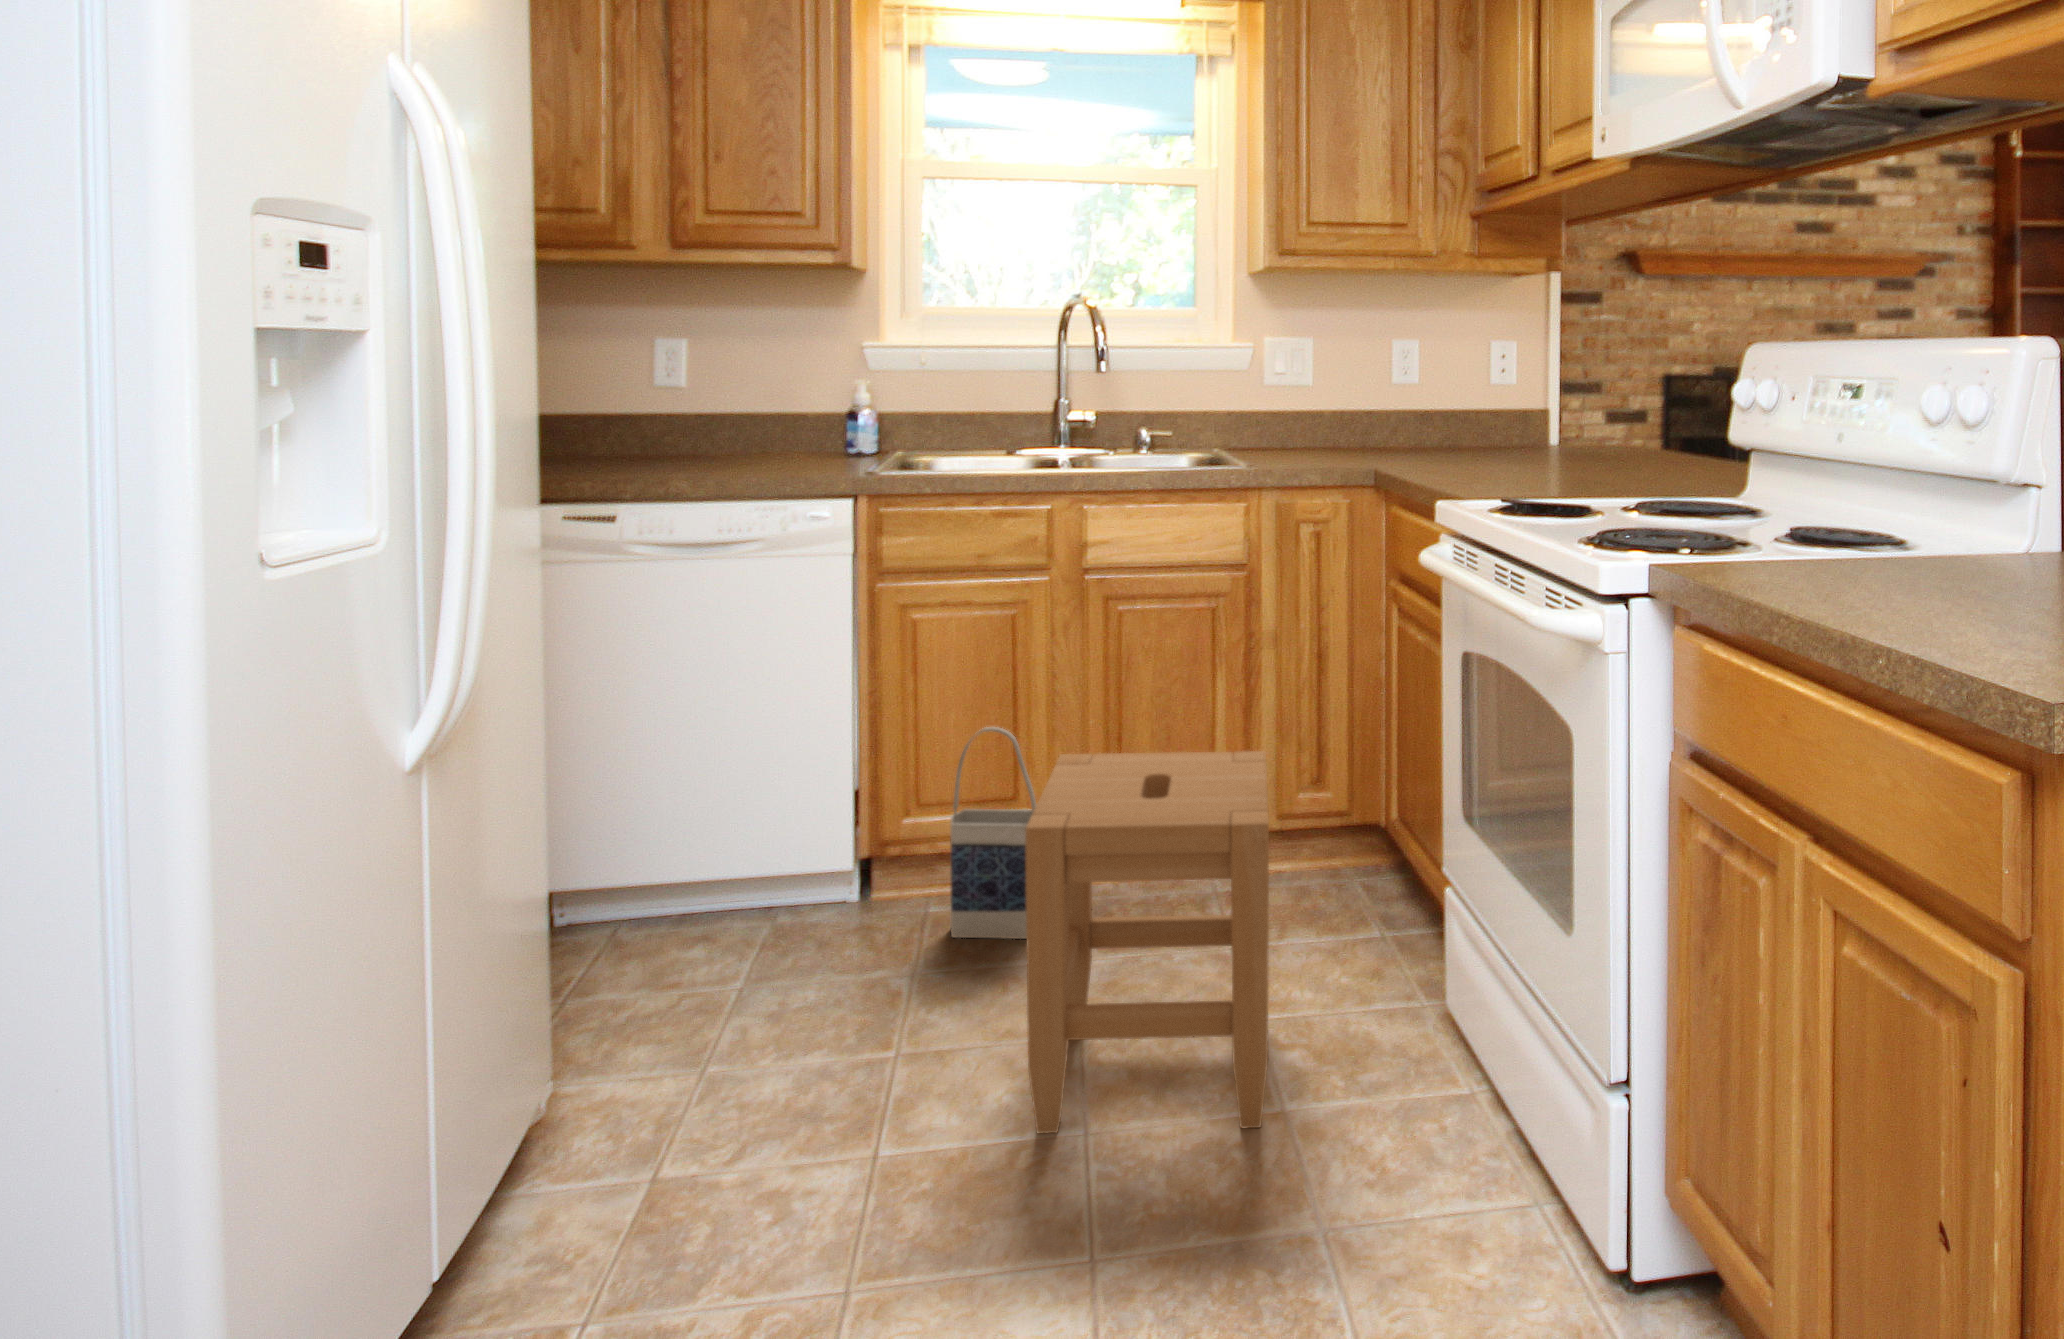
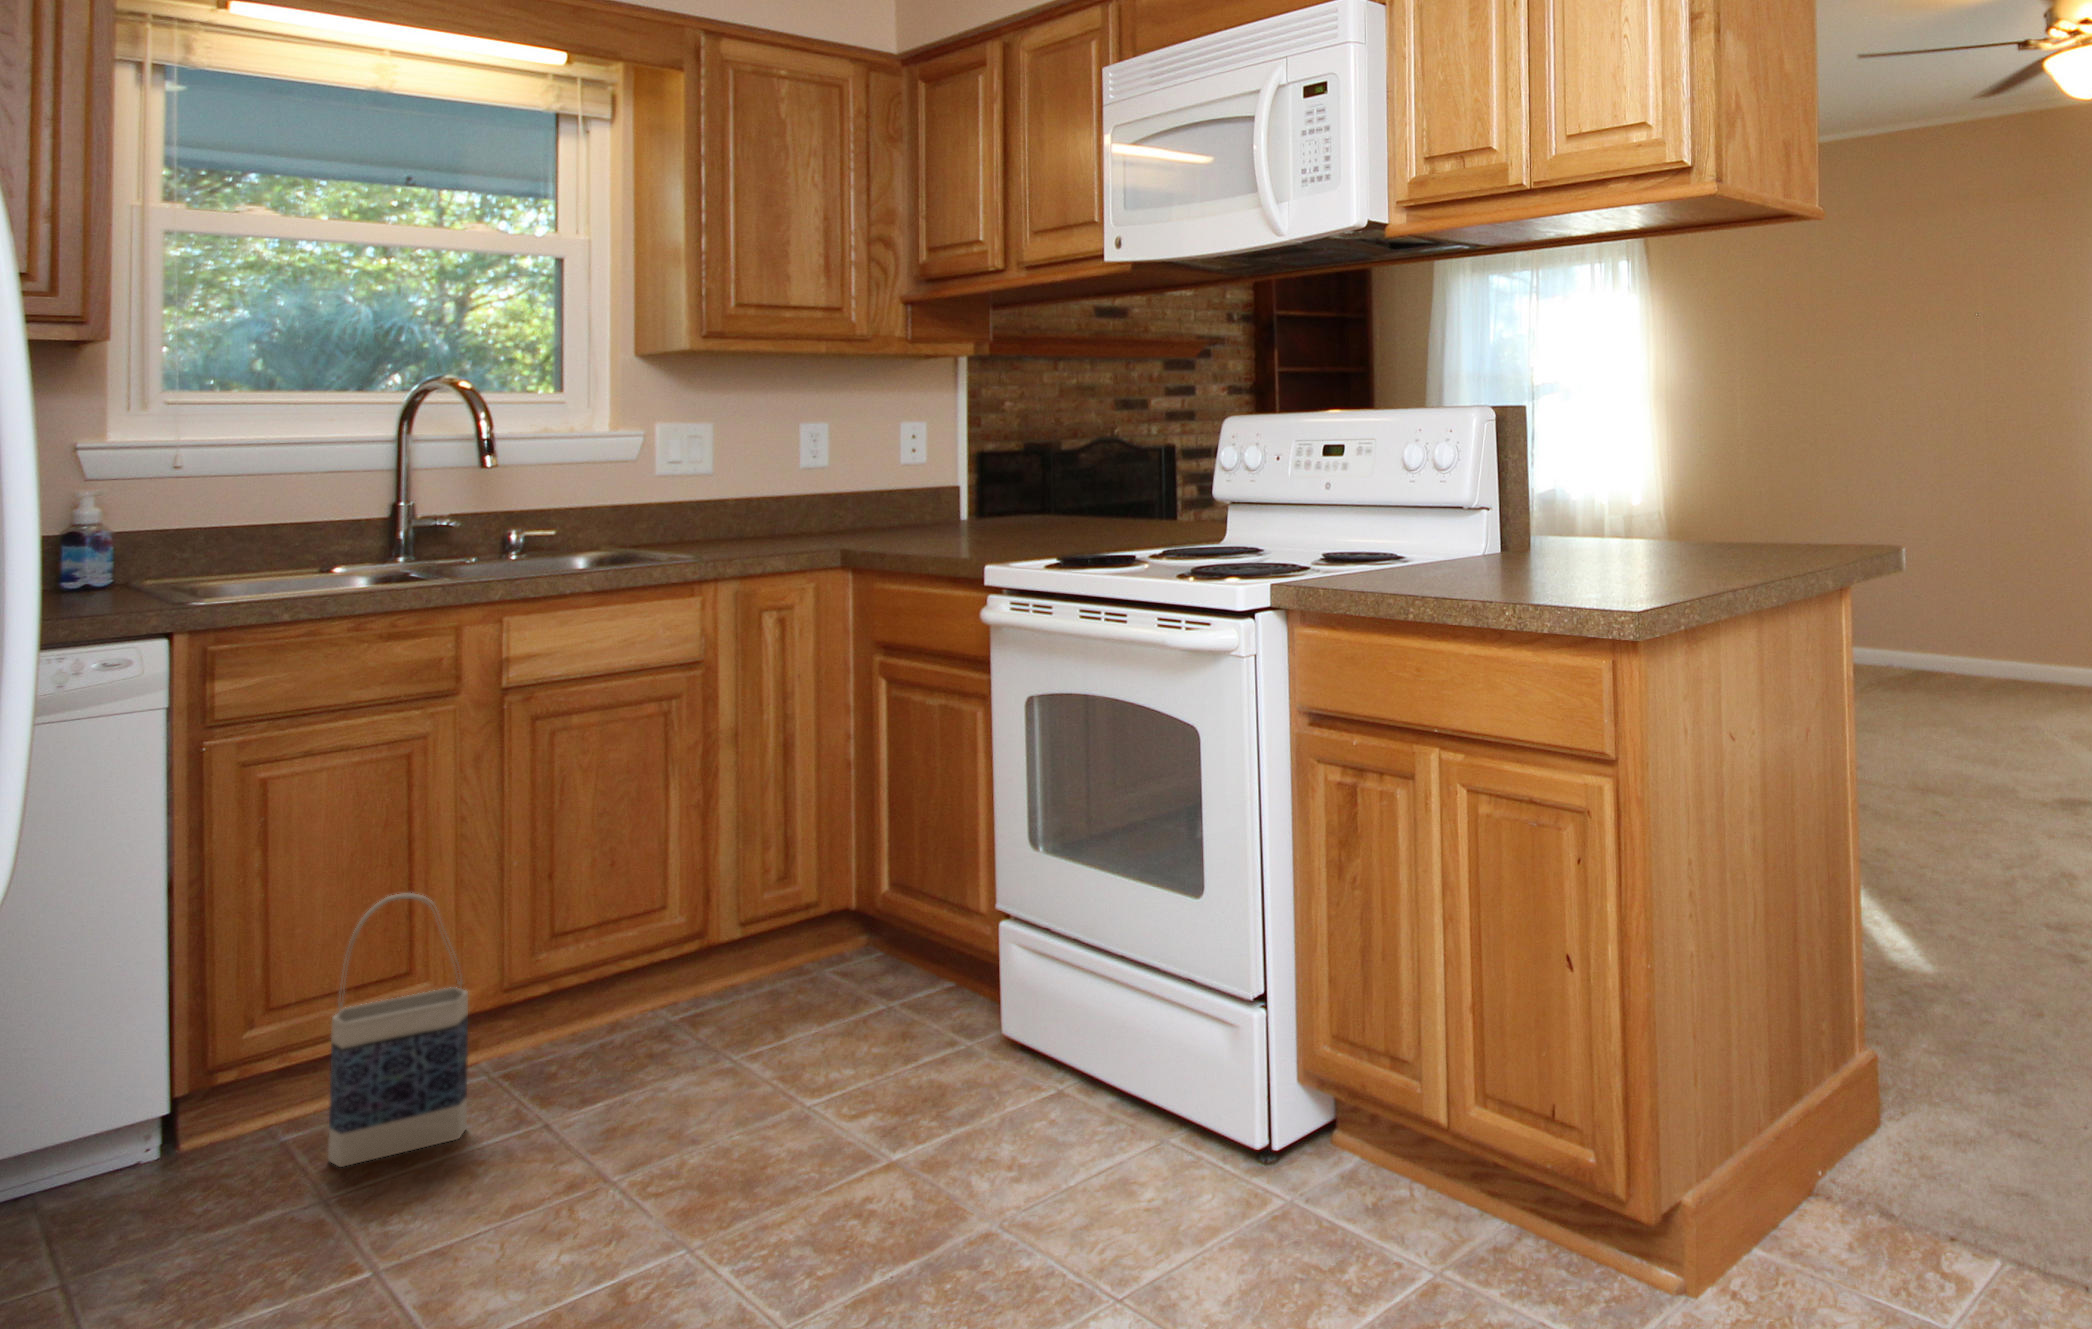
stool: present [1026,751,1269,1134] -> none [580,838,895,1261]

